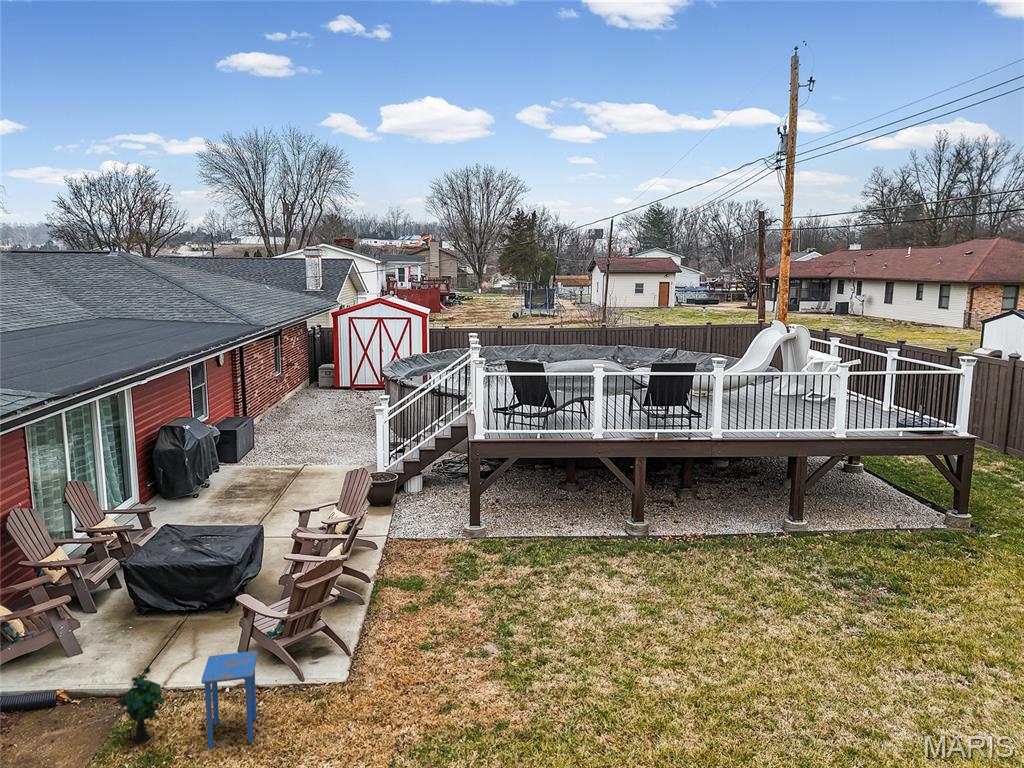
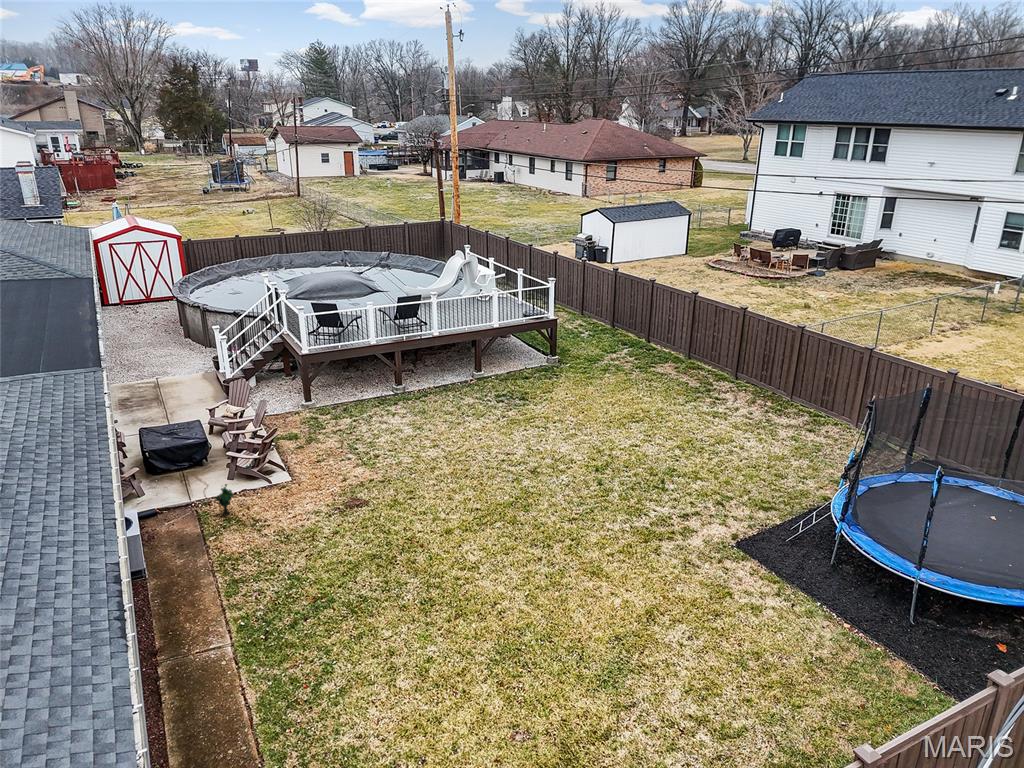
side table: present [201,651,258,749] -> none [248,470,276,510]

